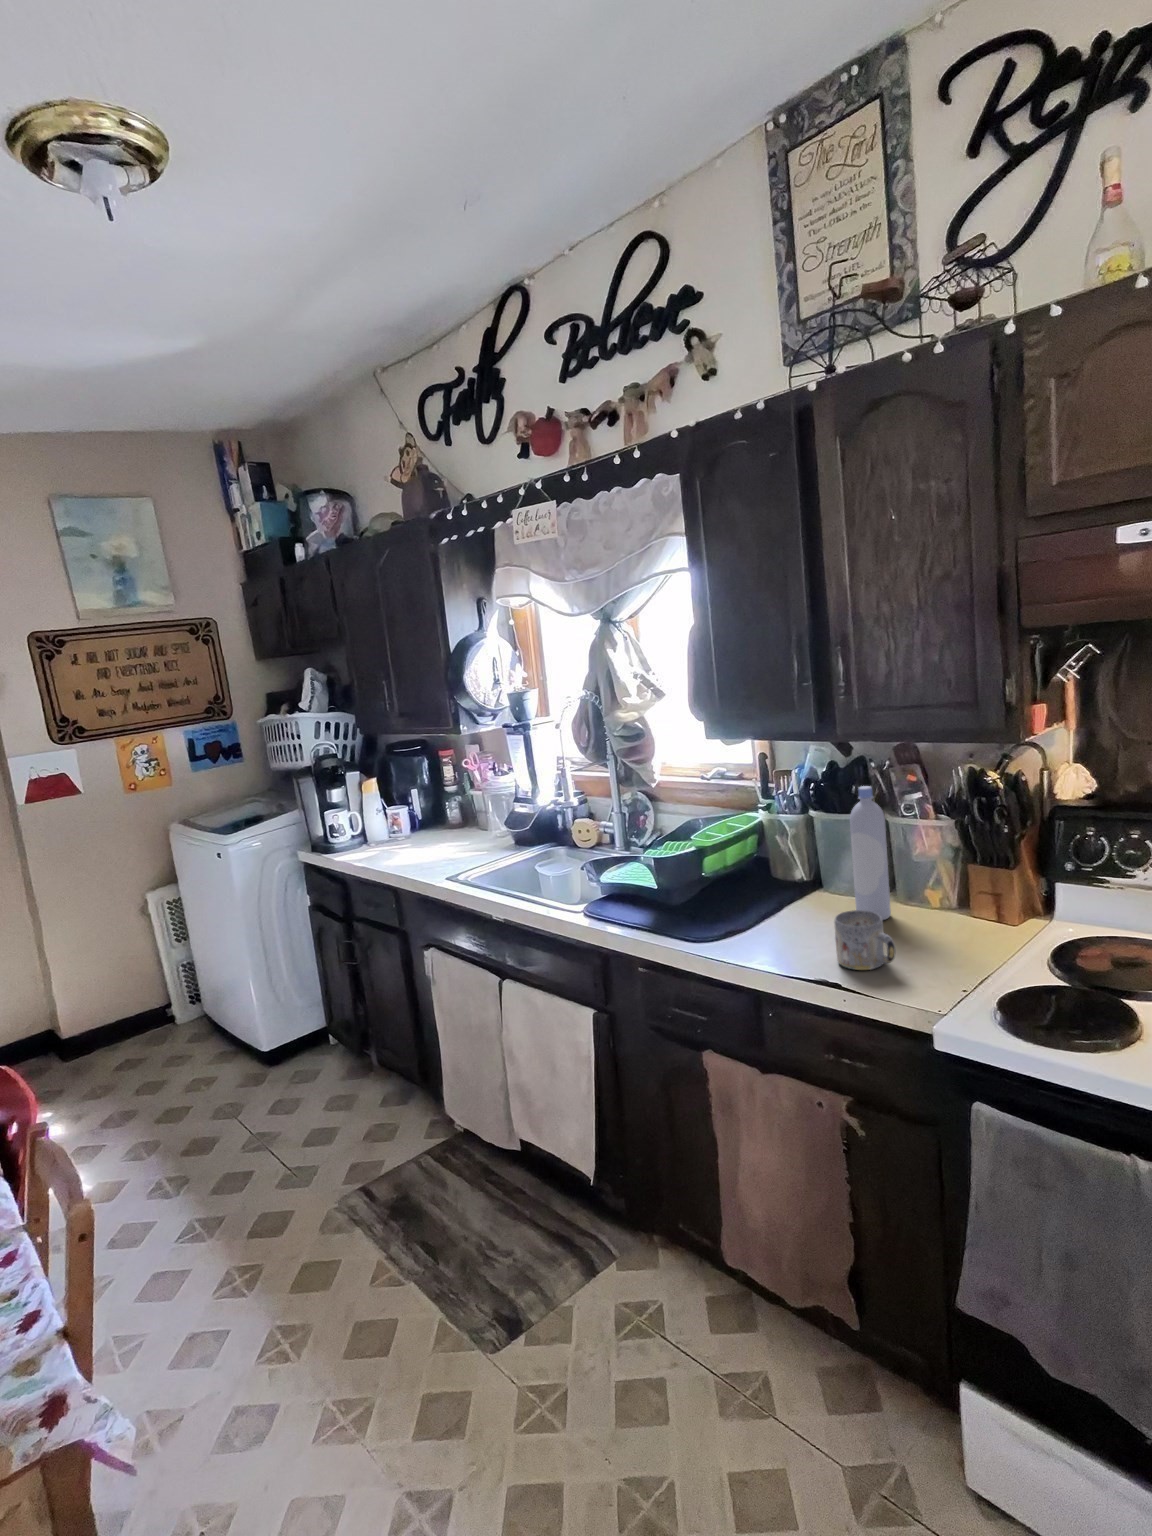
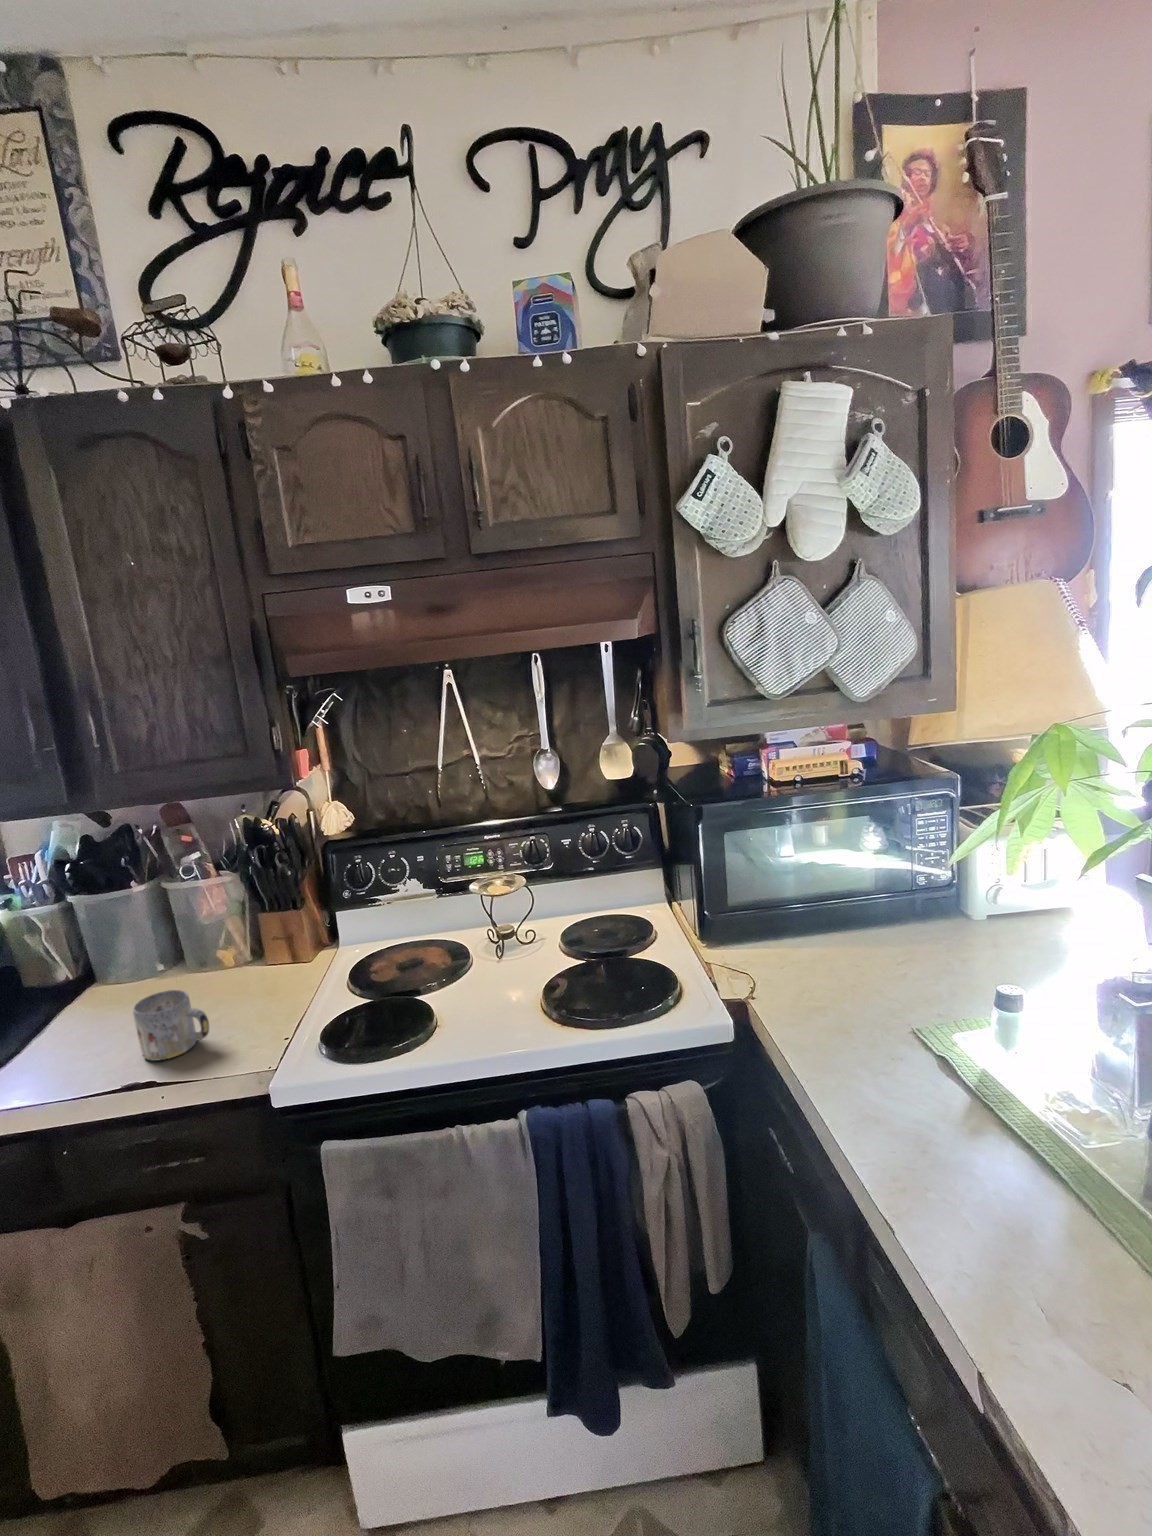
bottle: present [850,786,891,920] -> none [125,855,187,1002]

